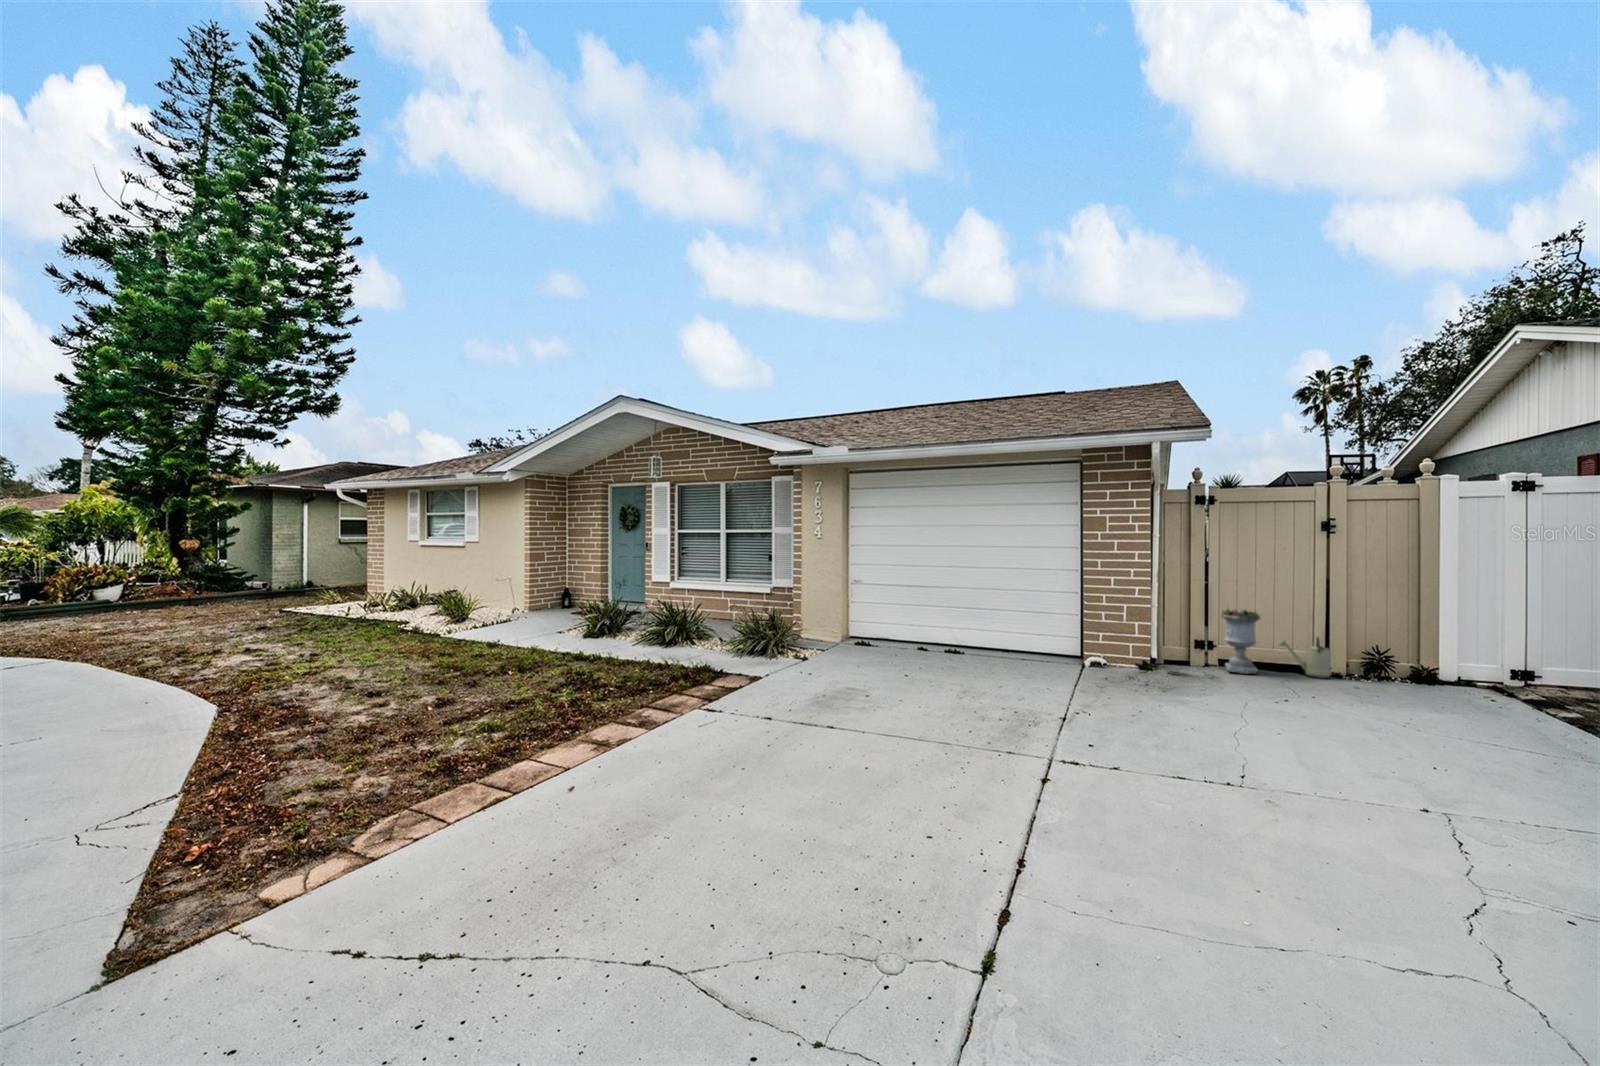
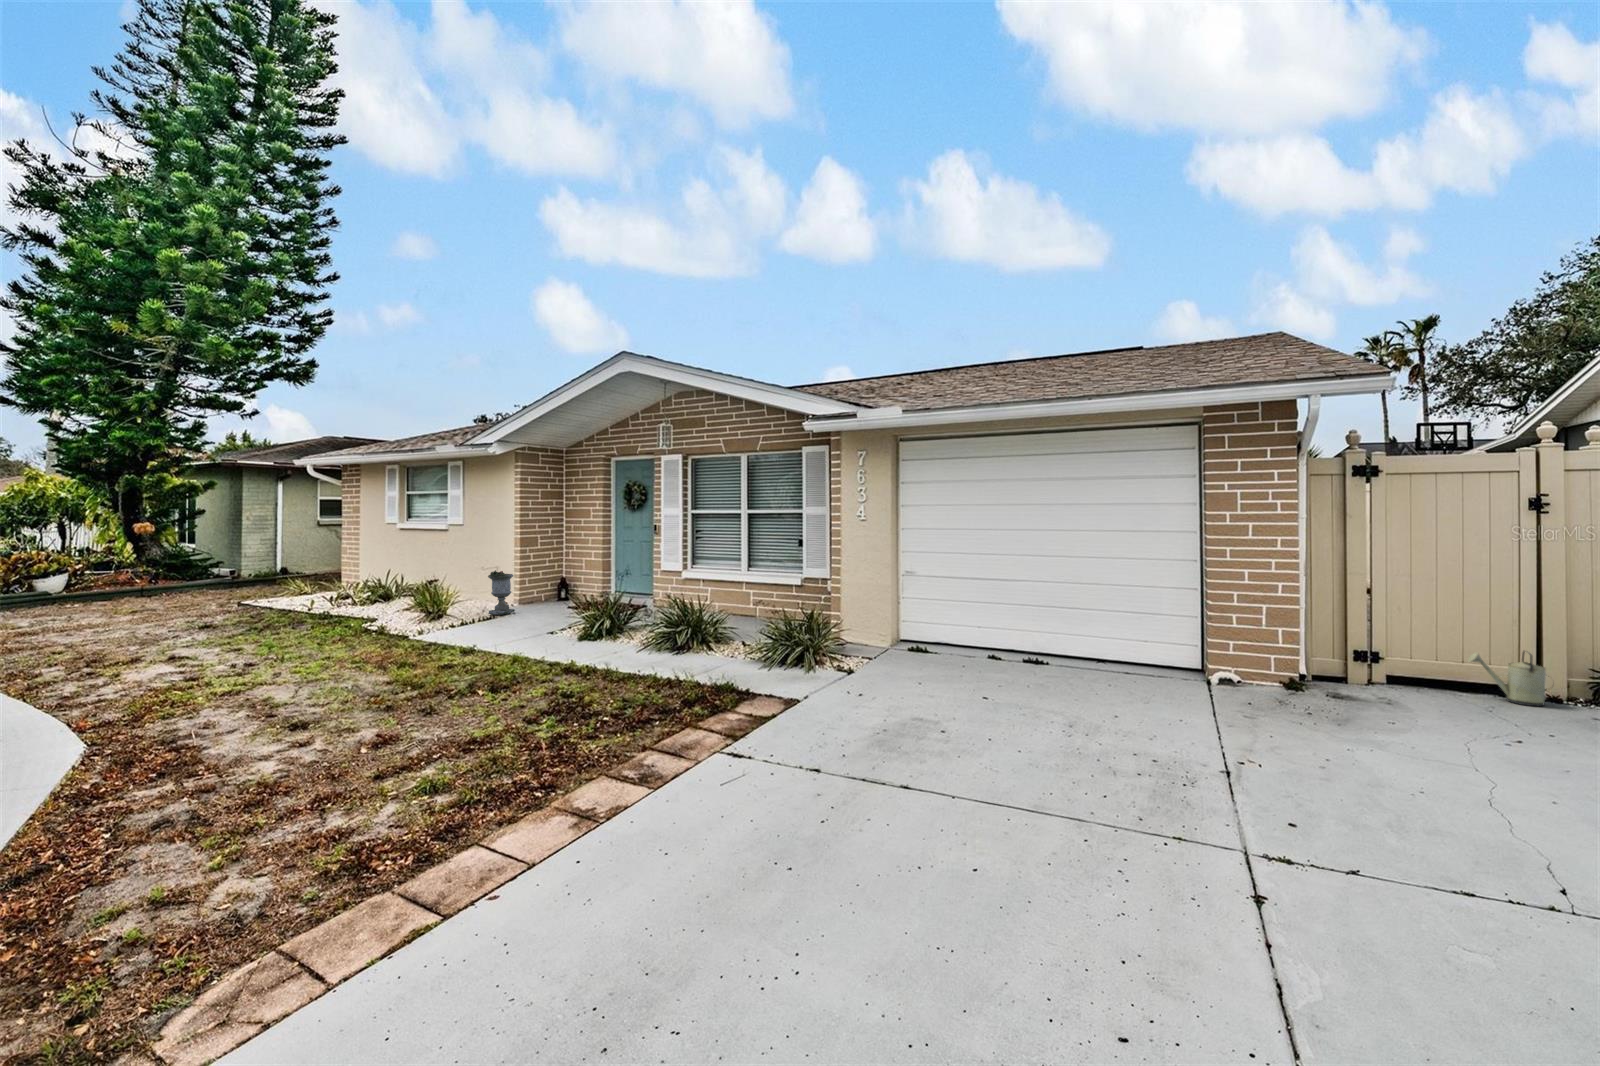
planter: present [1221,609,1260,674] -> present [488,570,515,615]

